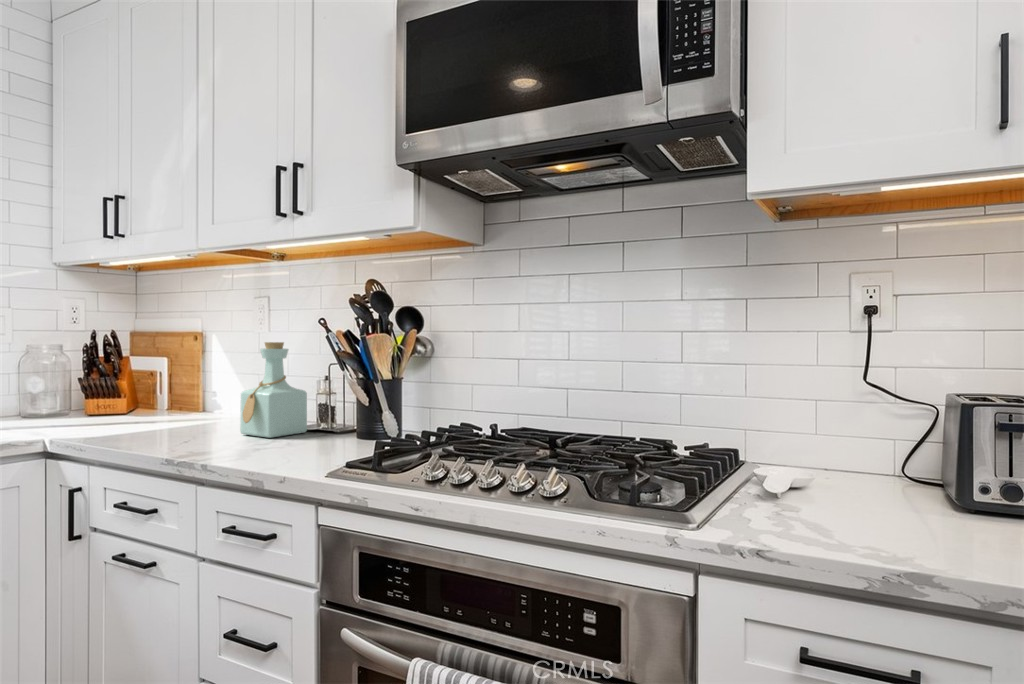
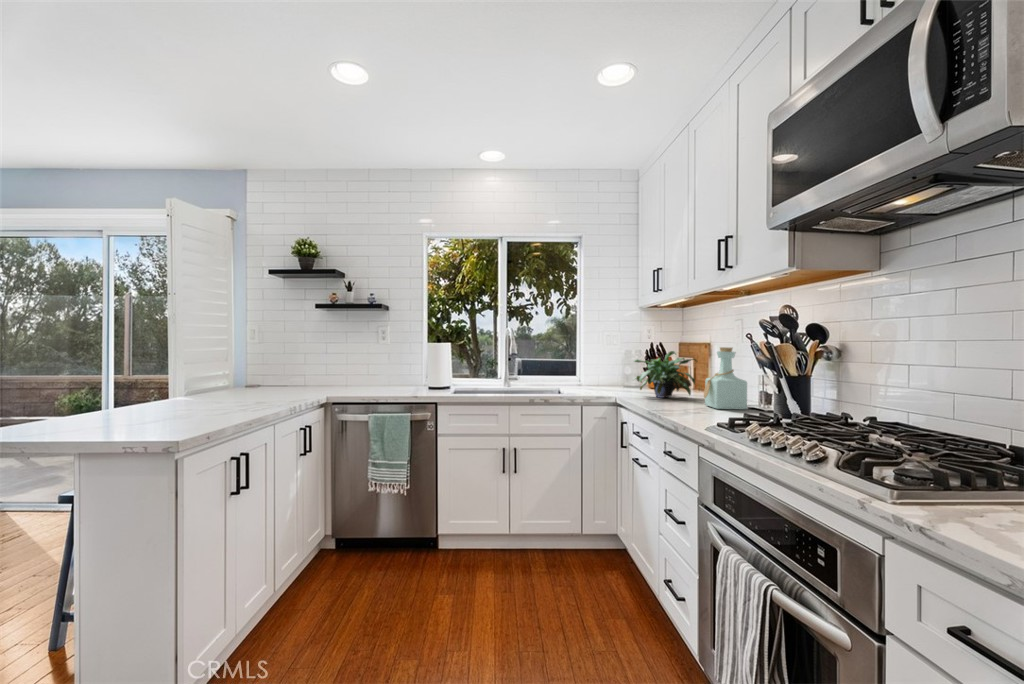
potted plant: none [88,350,210,431] -> present [634,351,696,398]

